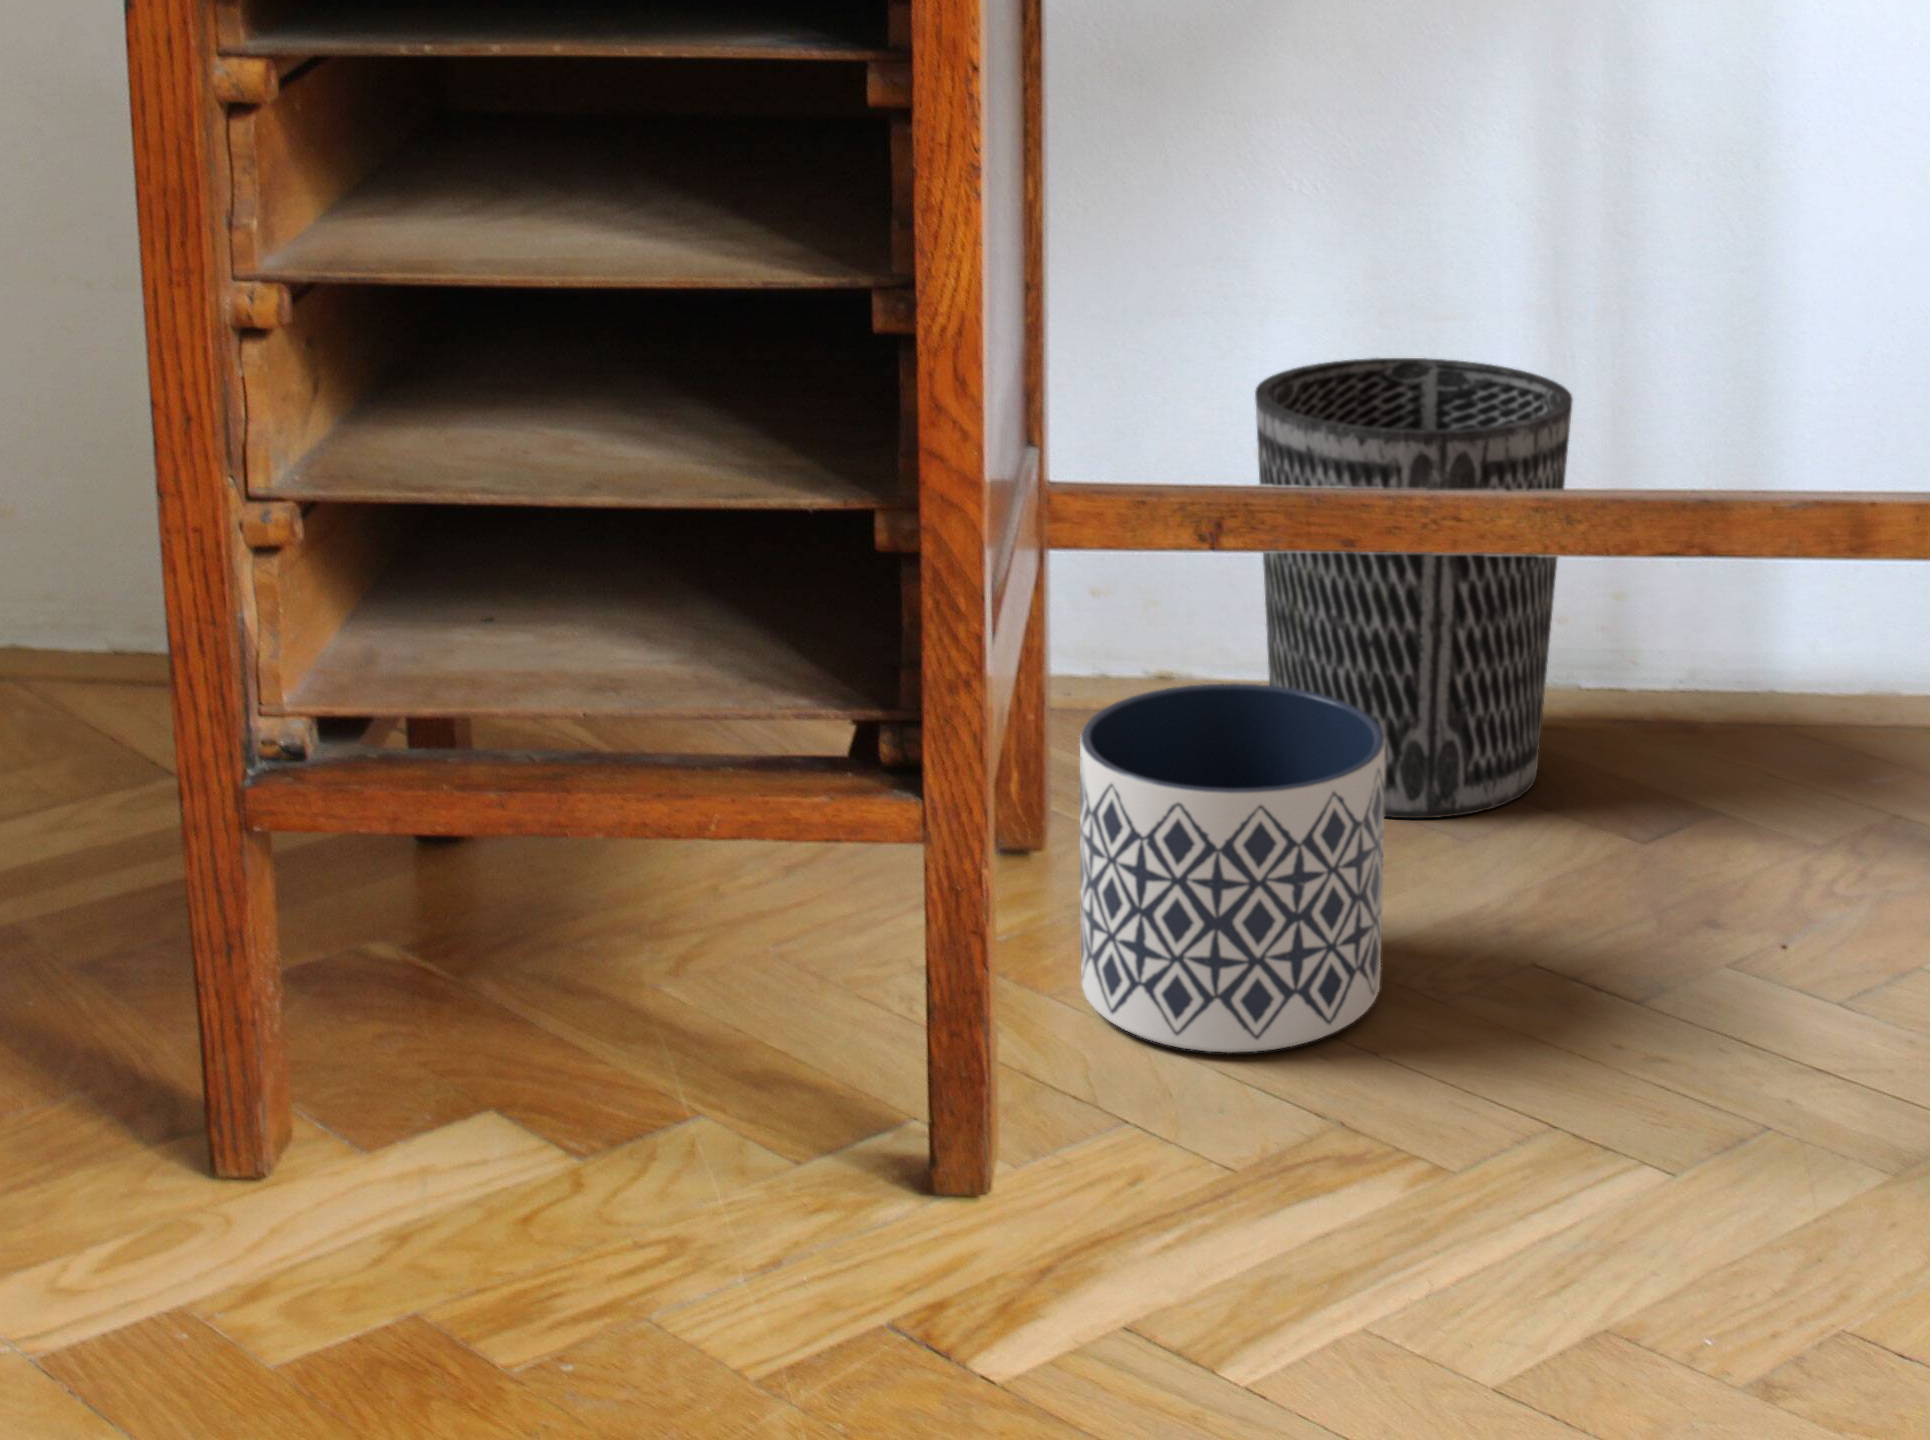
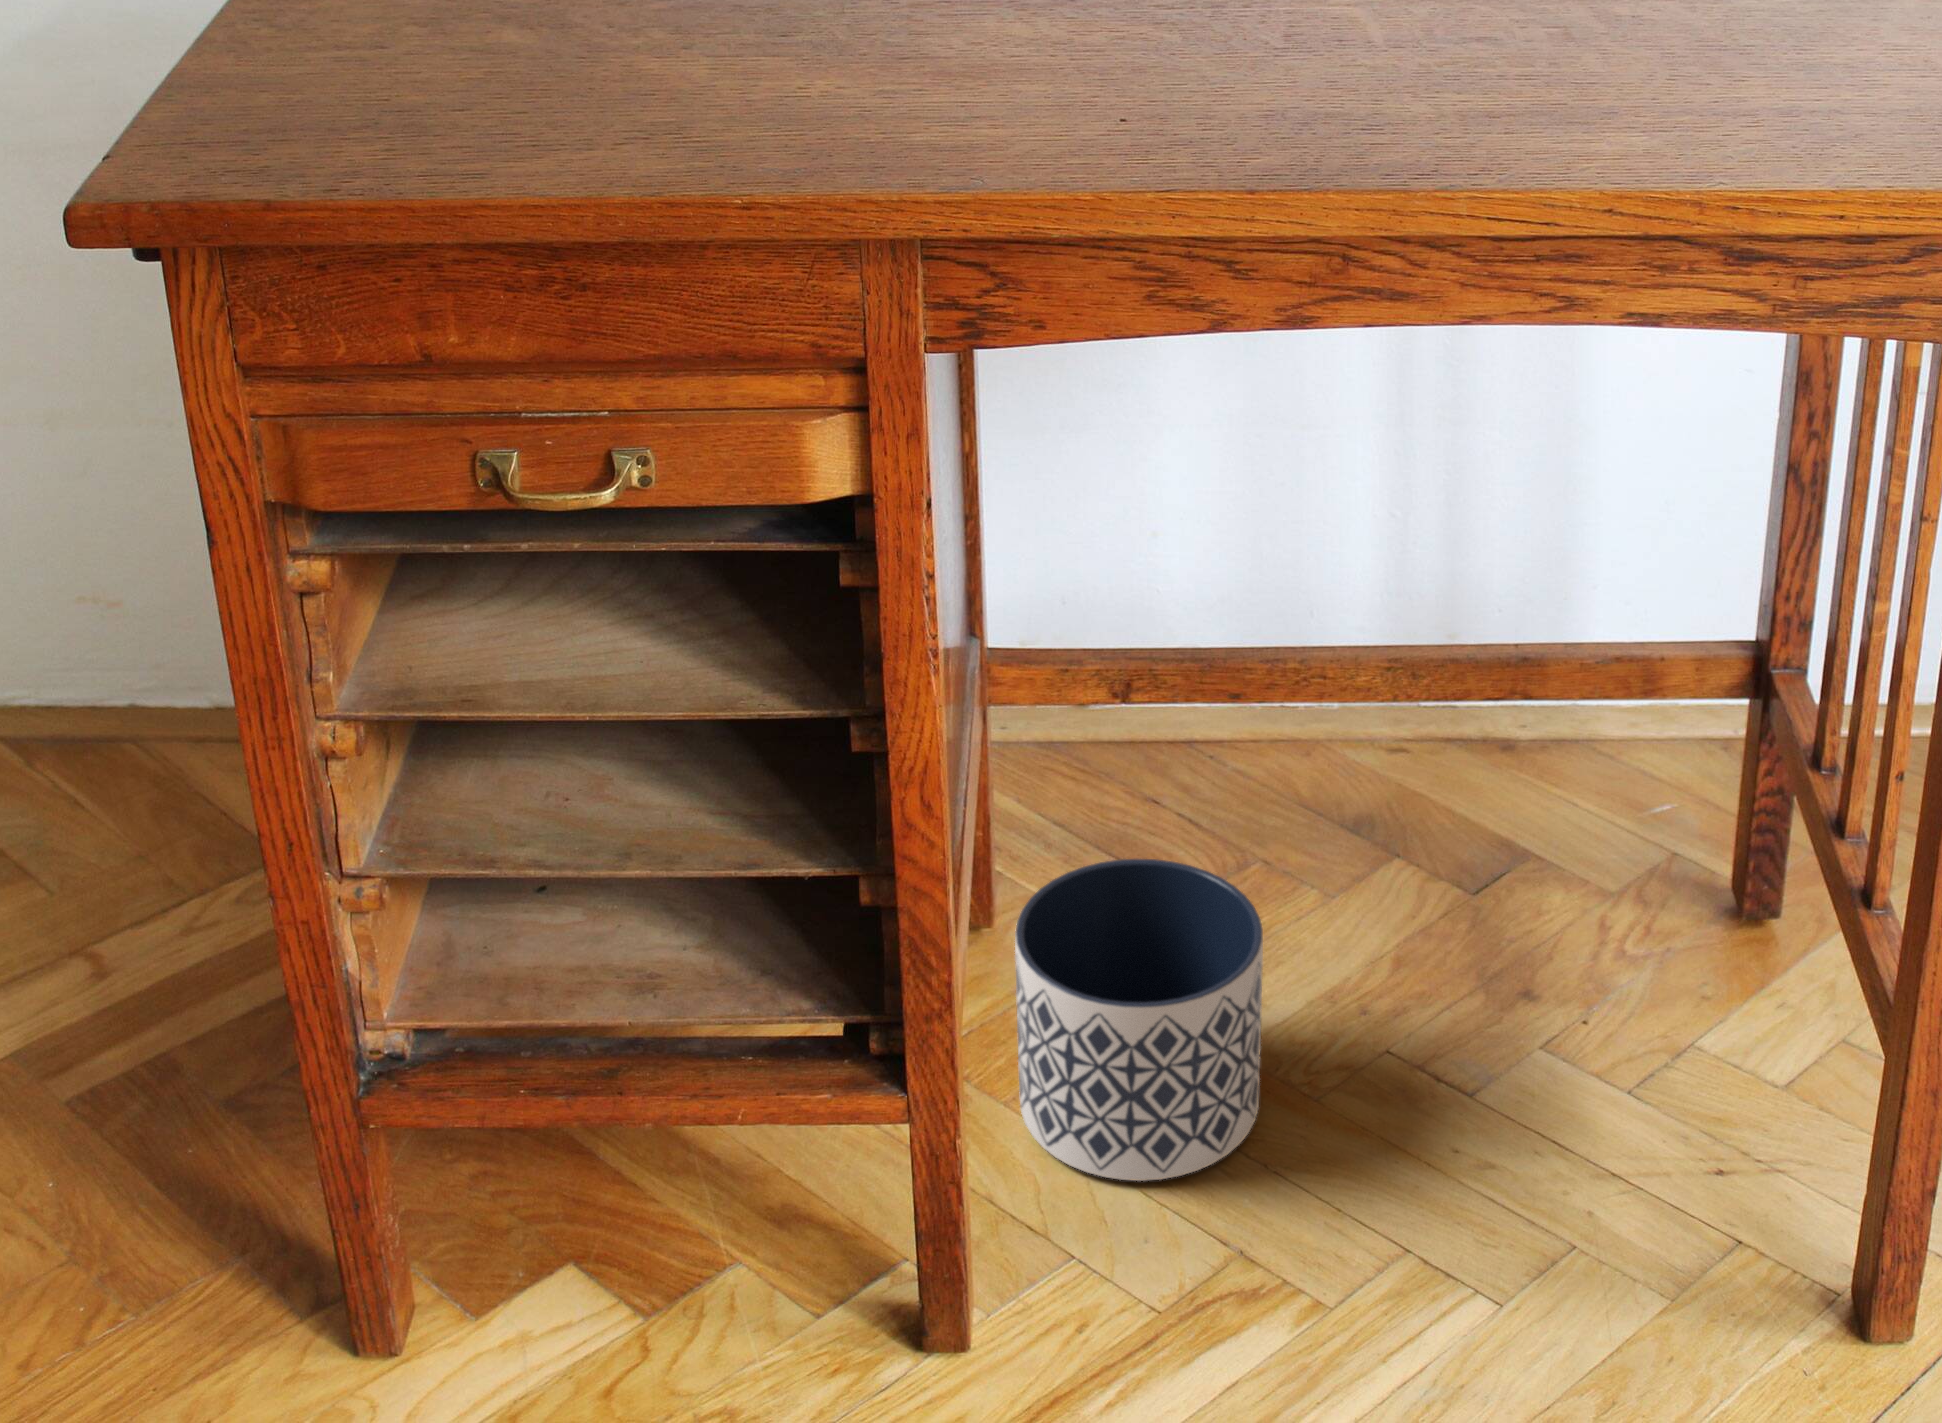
wastebasket: present [1255,358,1572,818] -> none [1144,483,1414,890]

